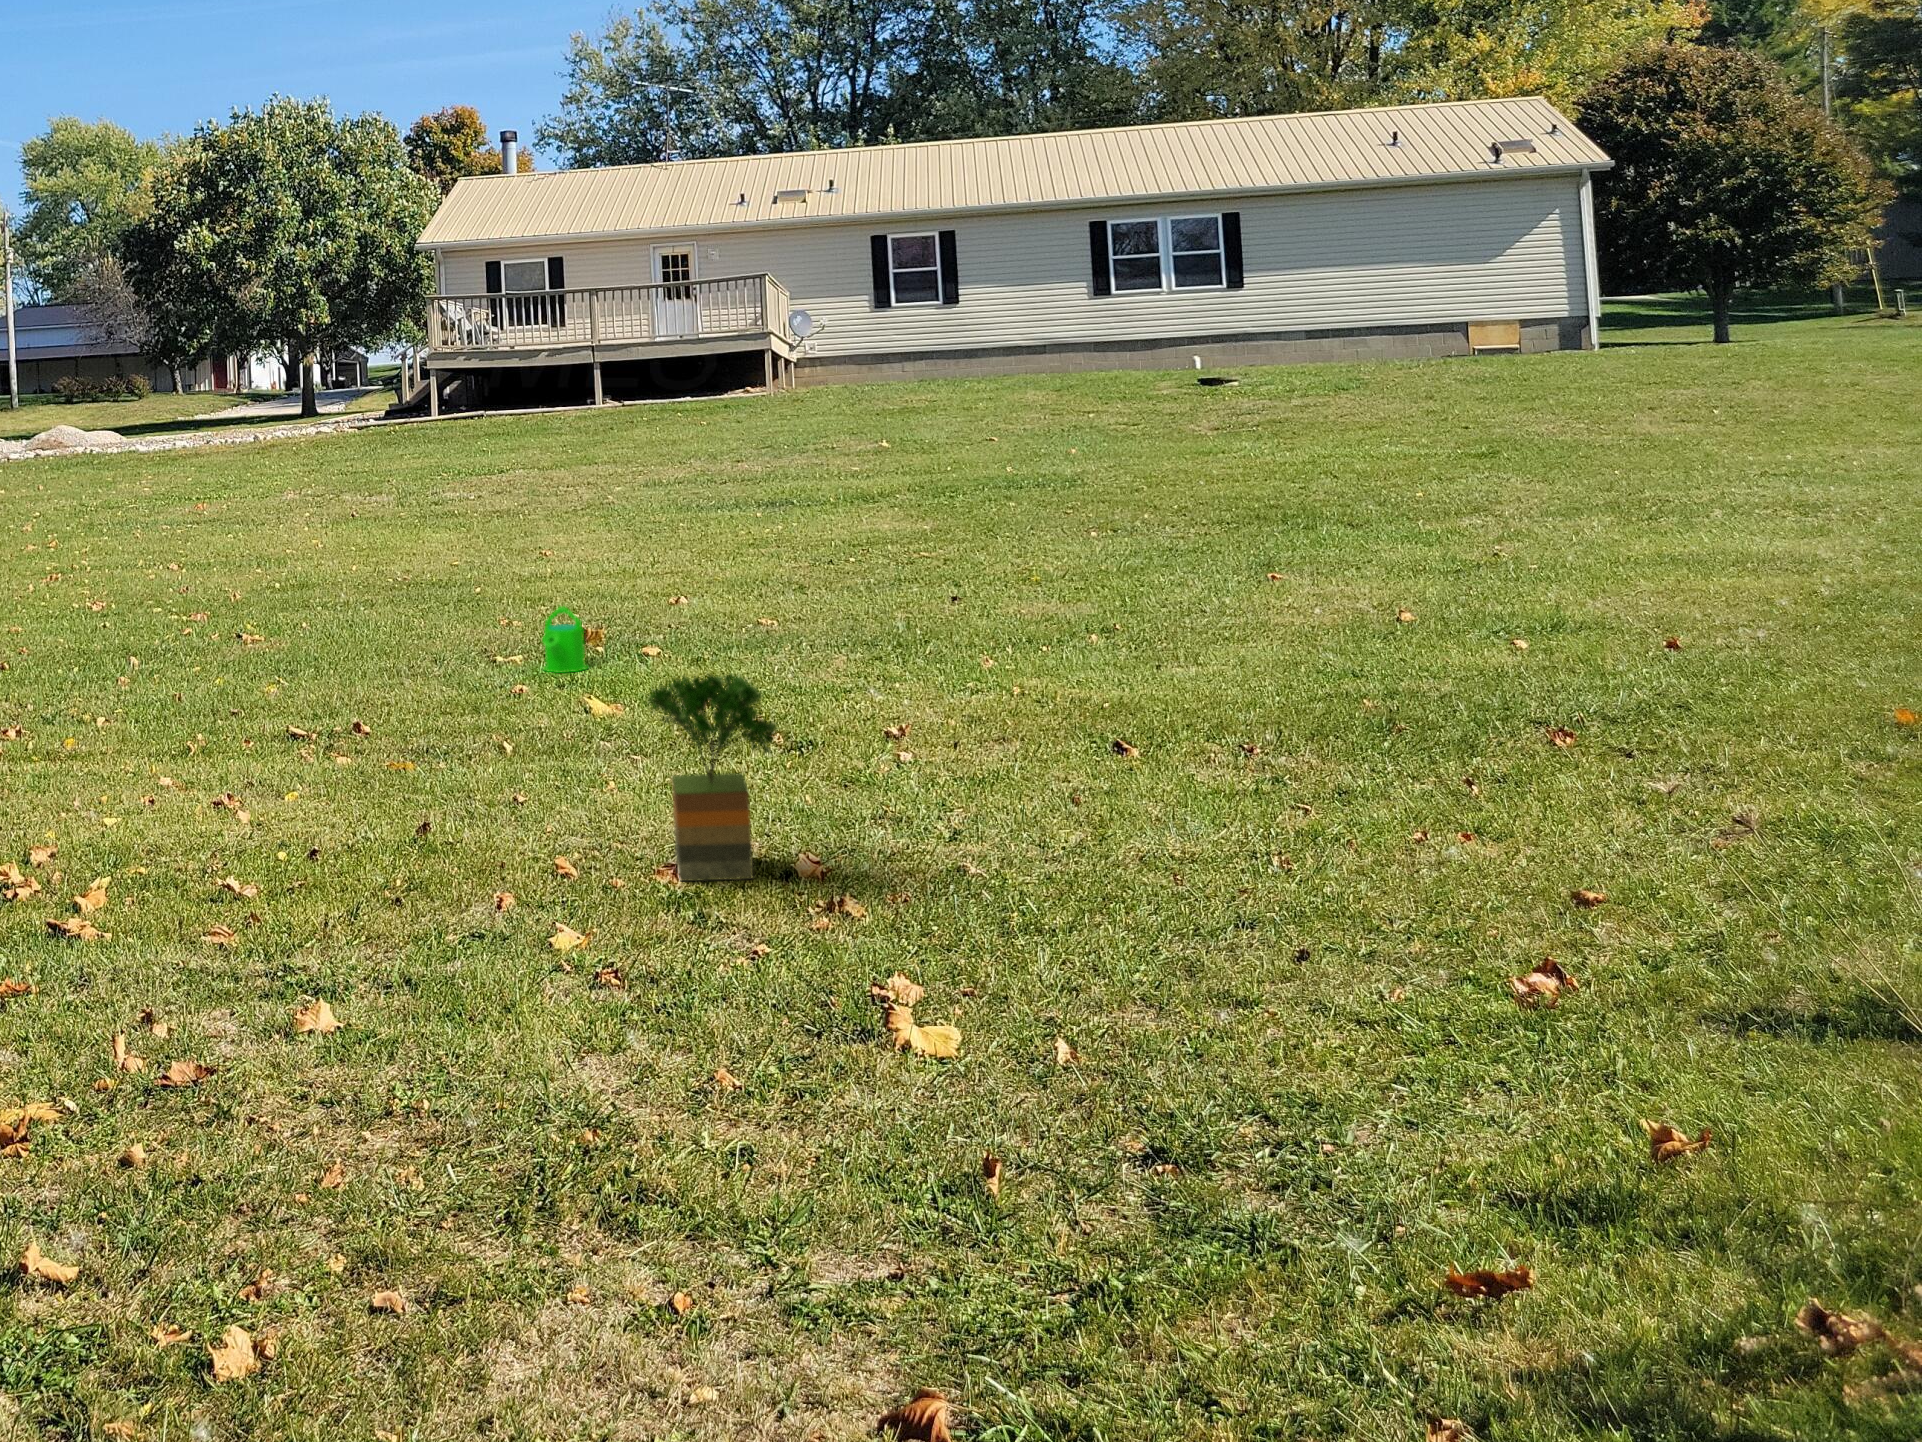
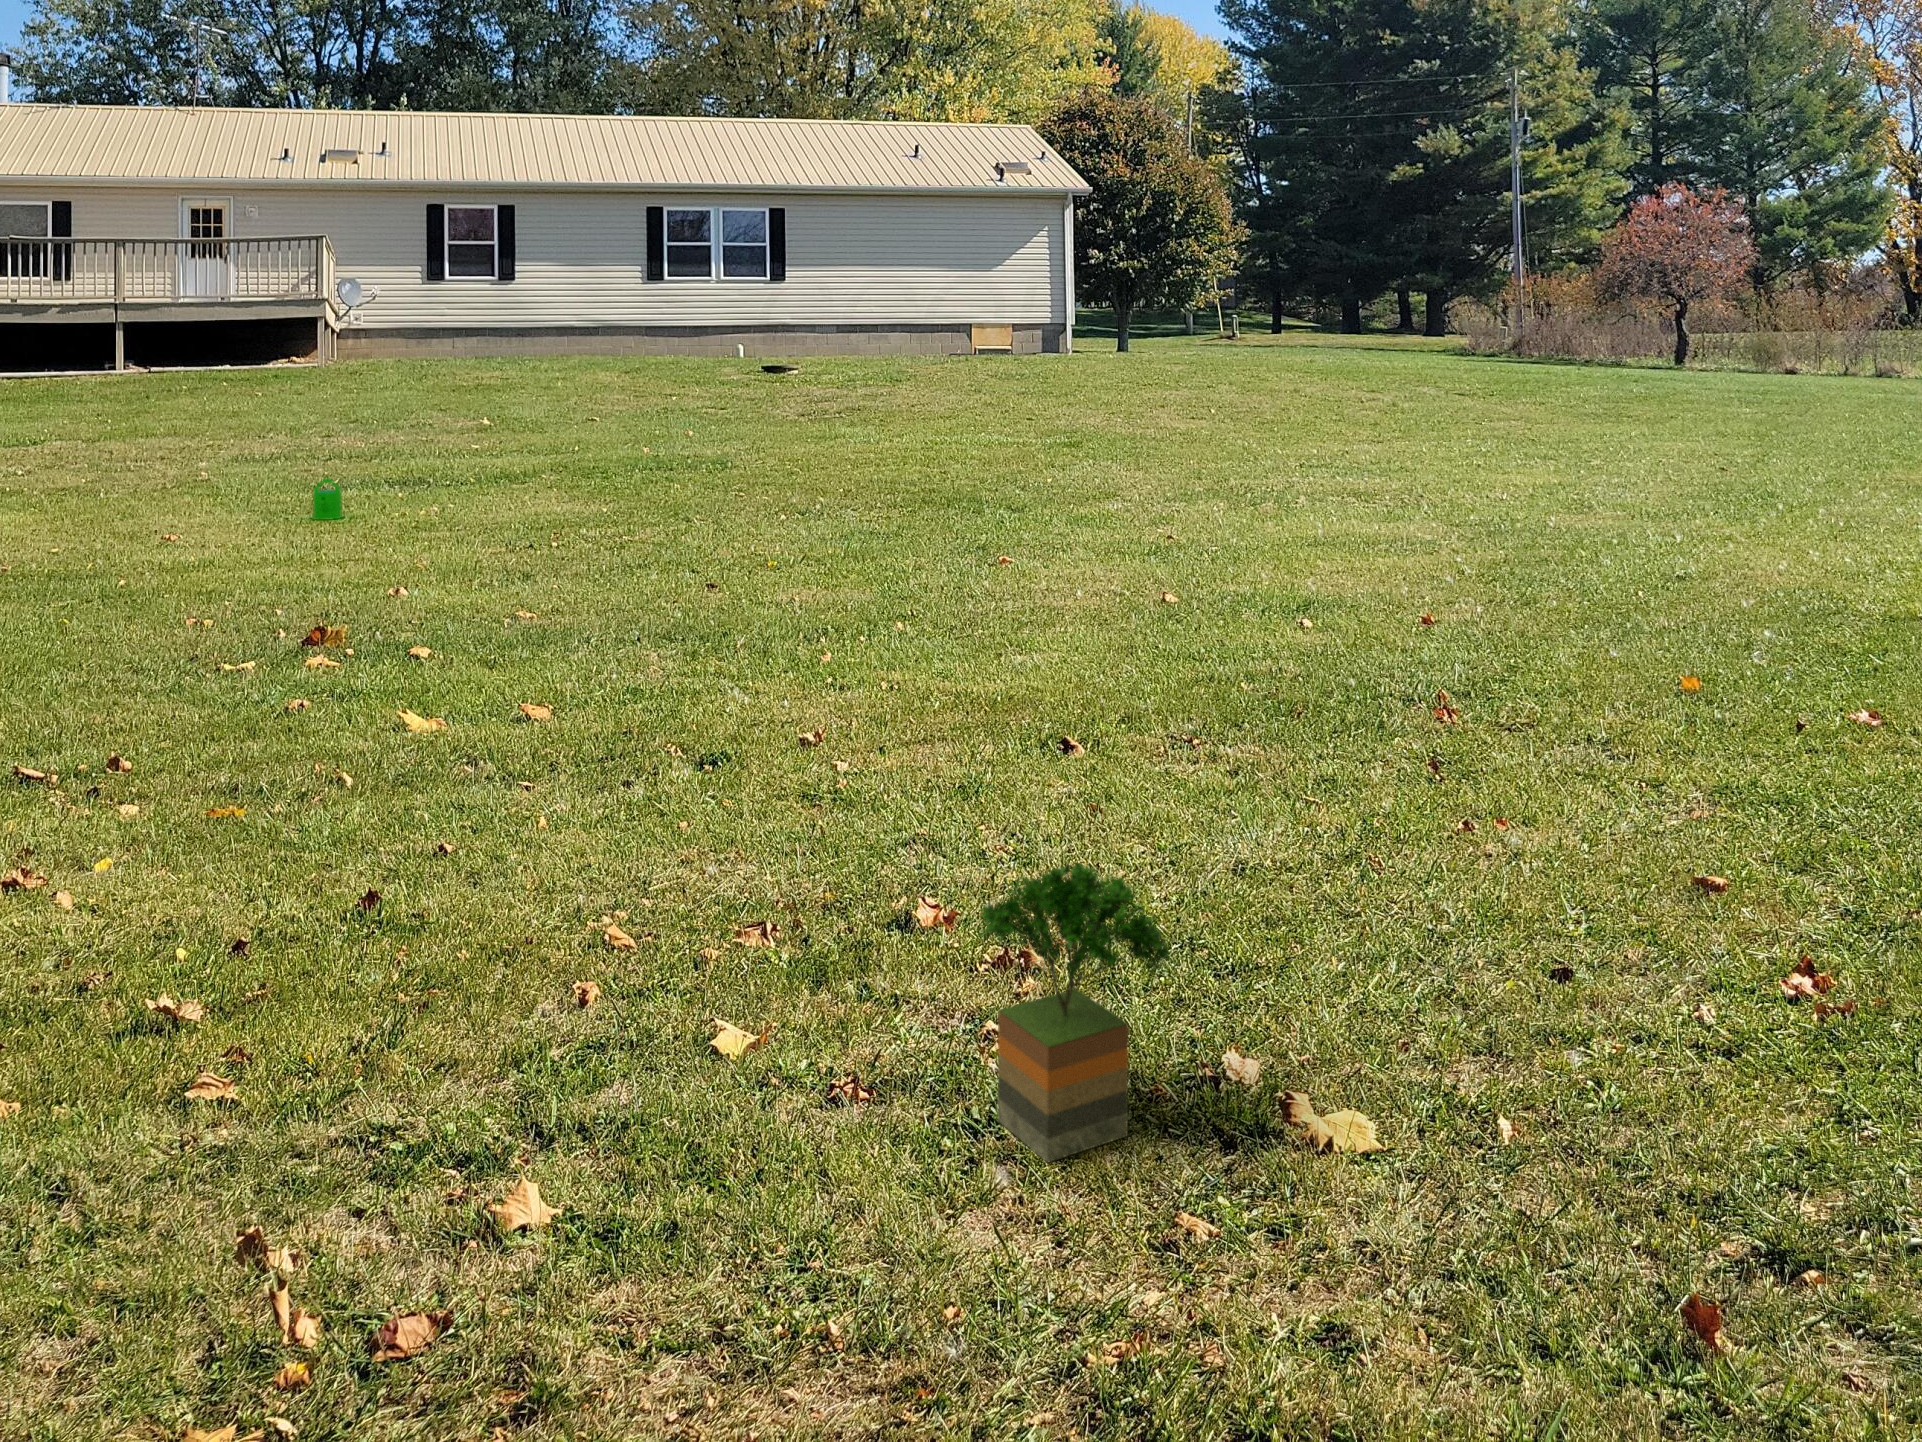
watering can: present [542,606,588,673] -> present [312,478,342,520]

